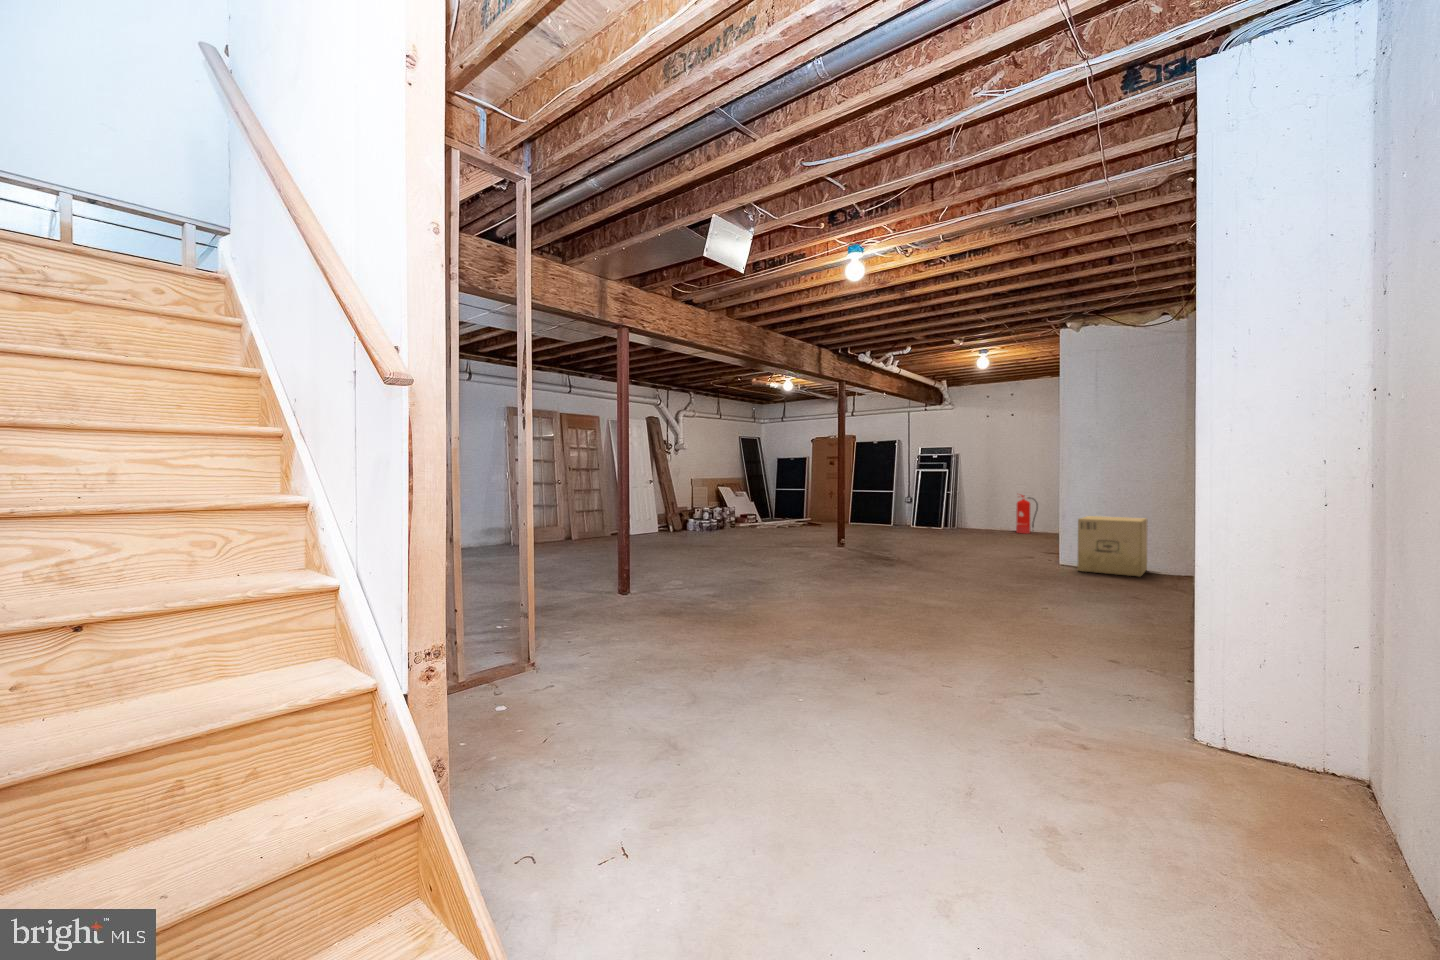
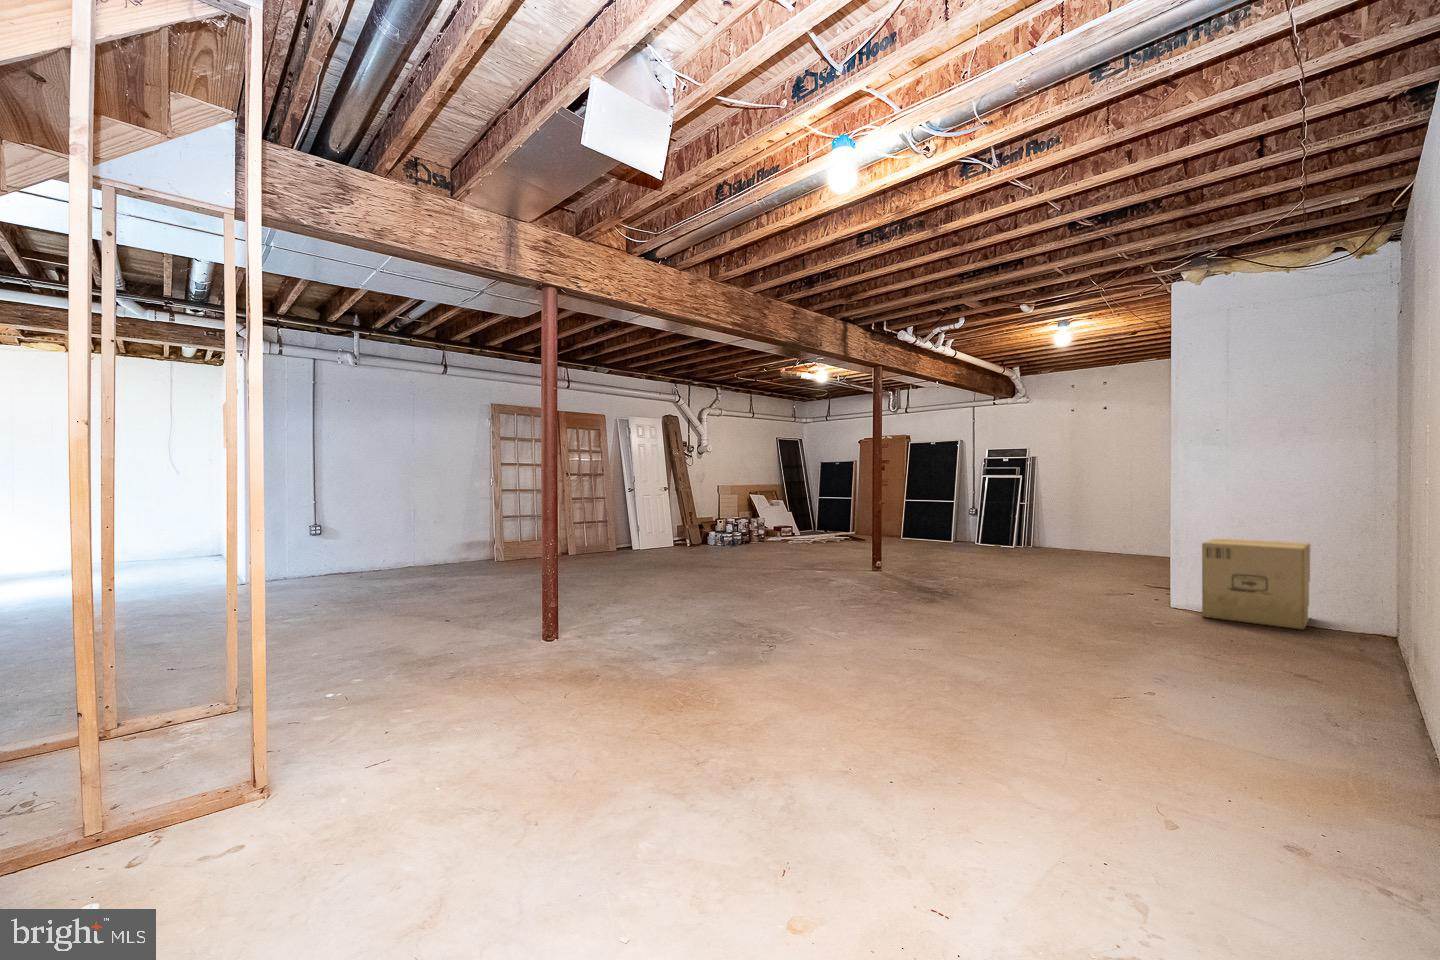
fire extinguisher: present [1016,495,1038,534] -> none [1113,505,1142,555]

